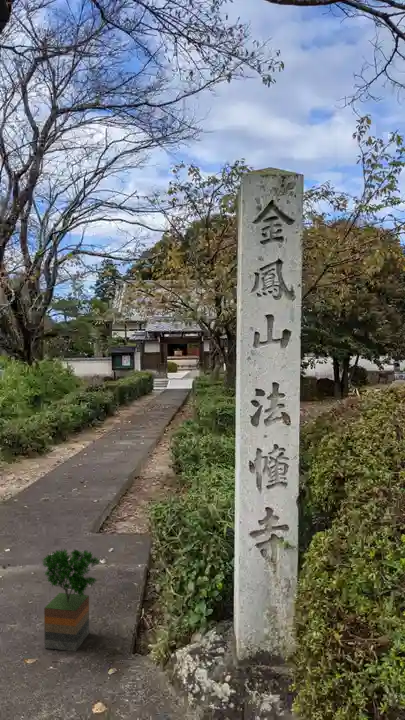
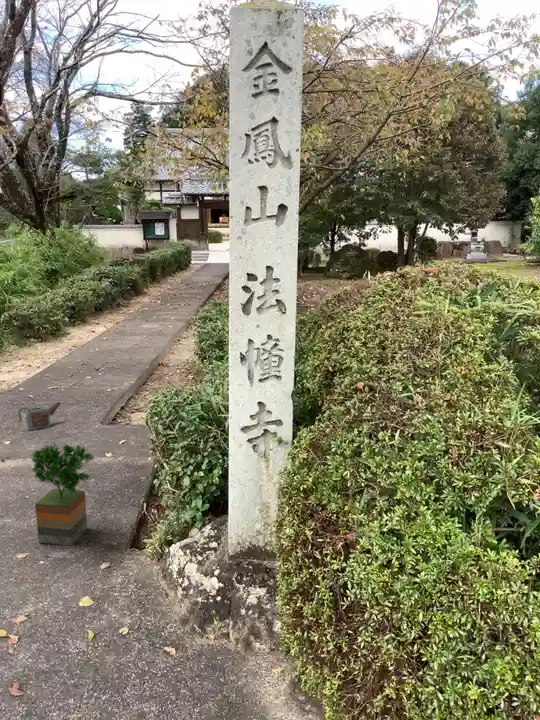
watering can: none [18,510,56,538] -> present [18,402,61,430]

